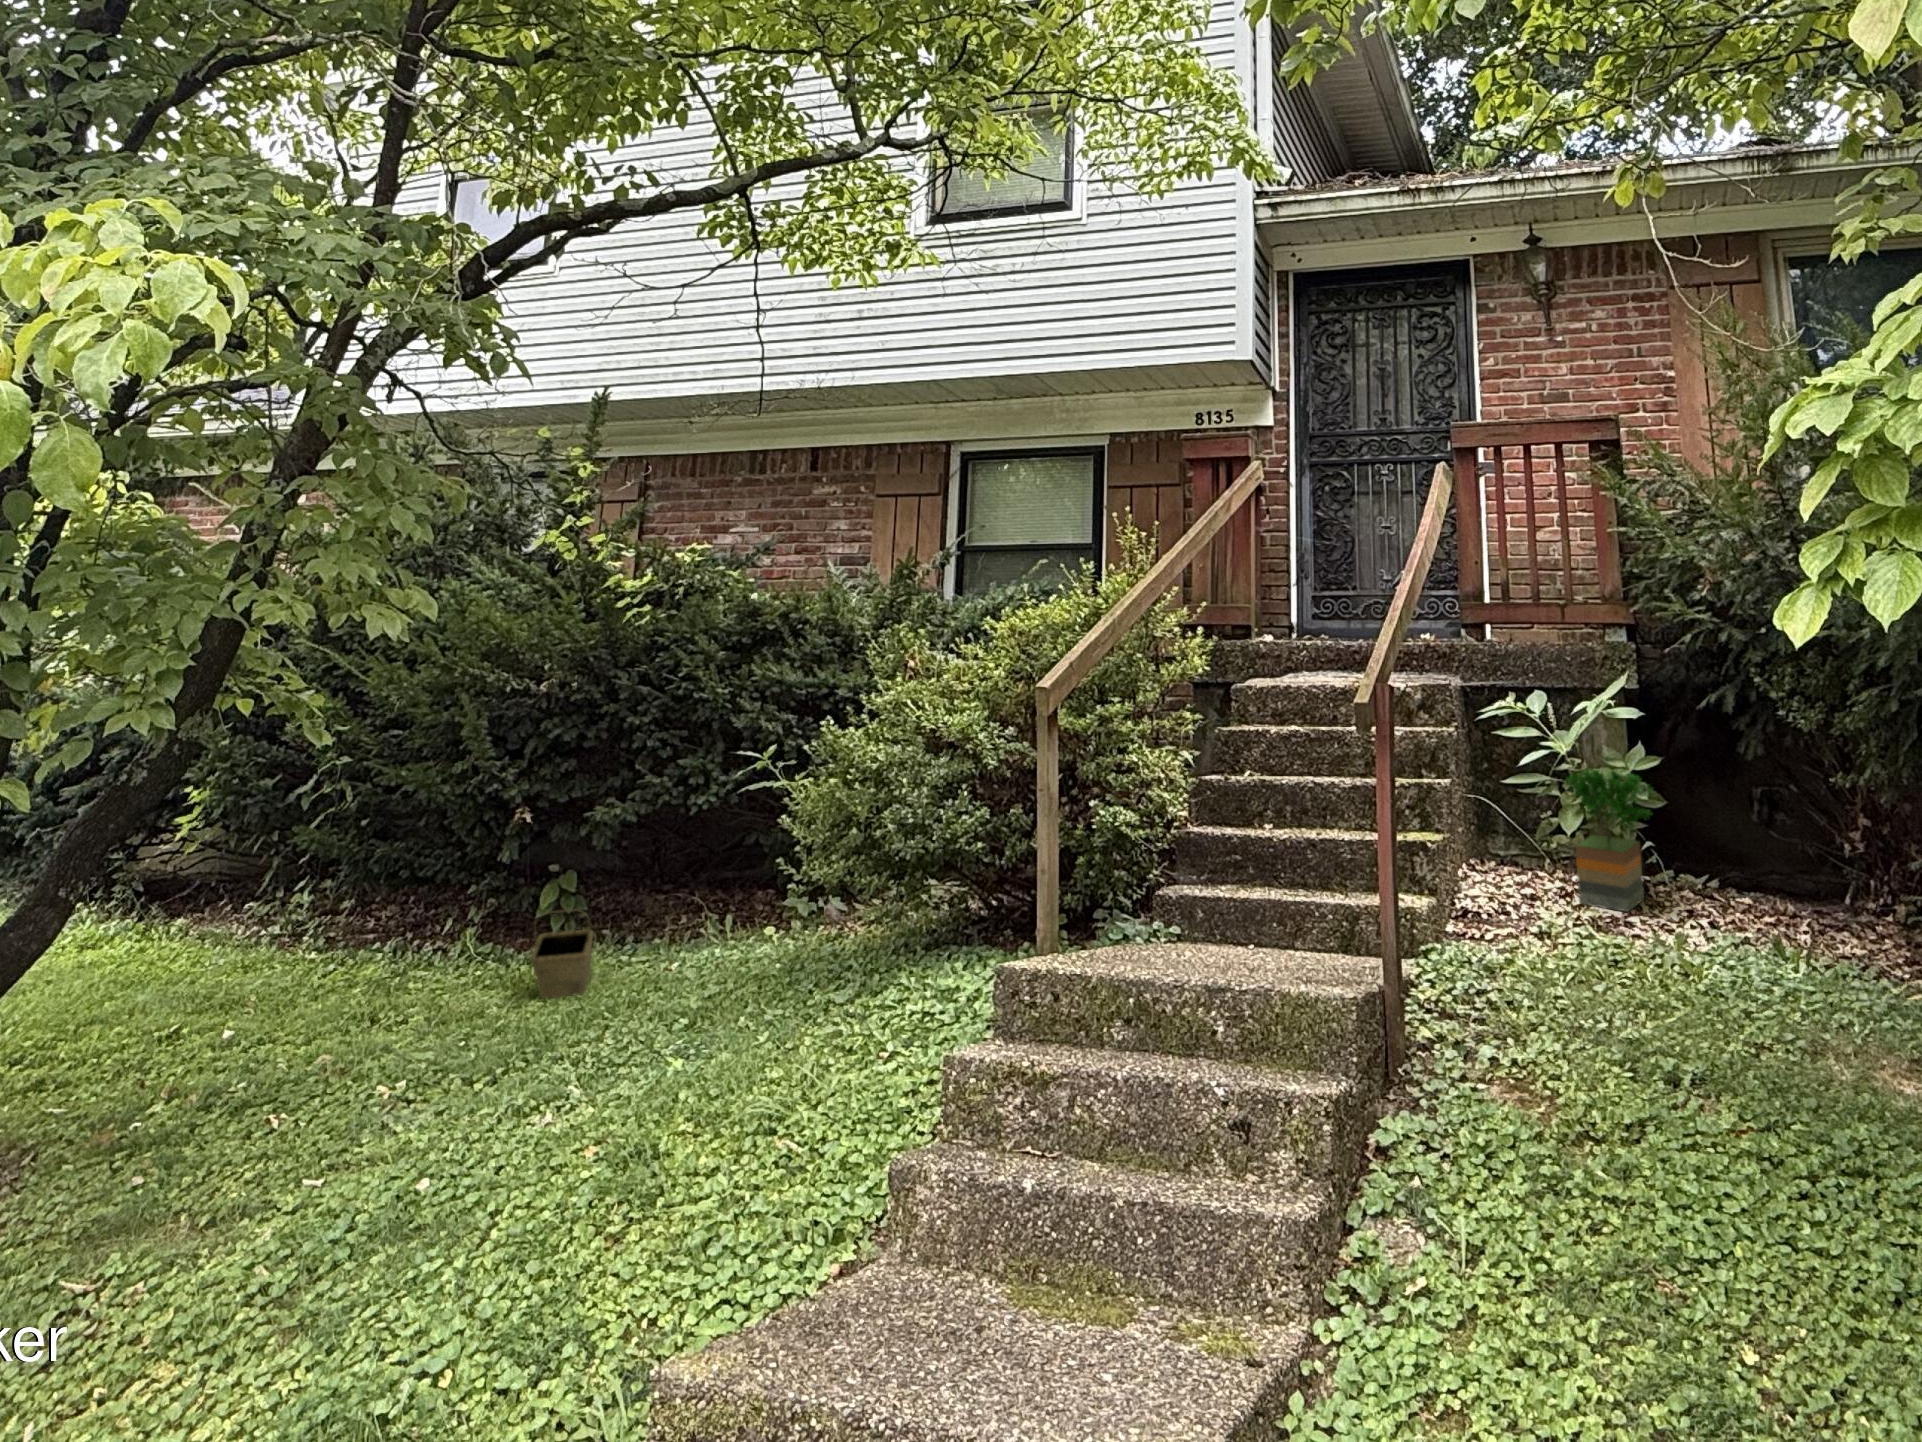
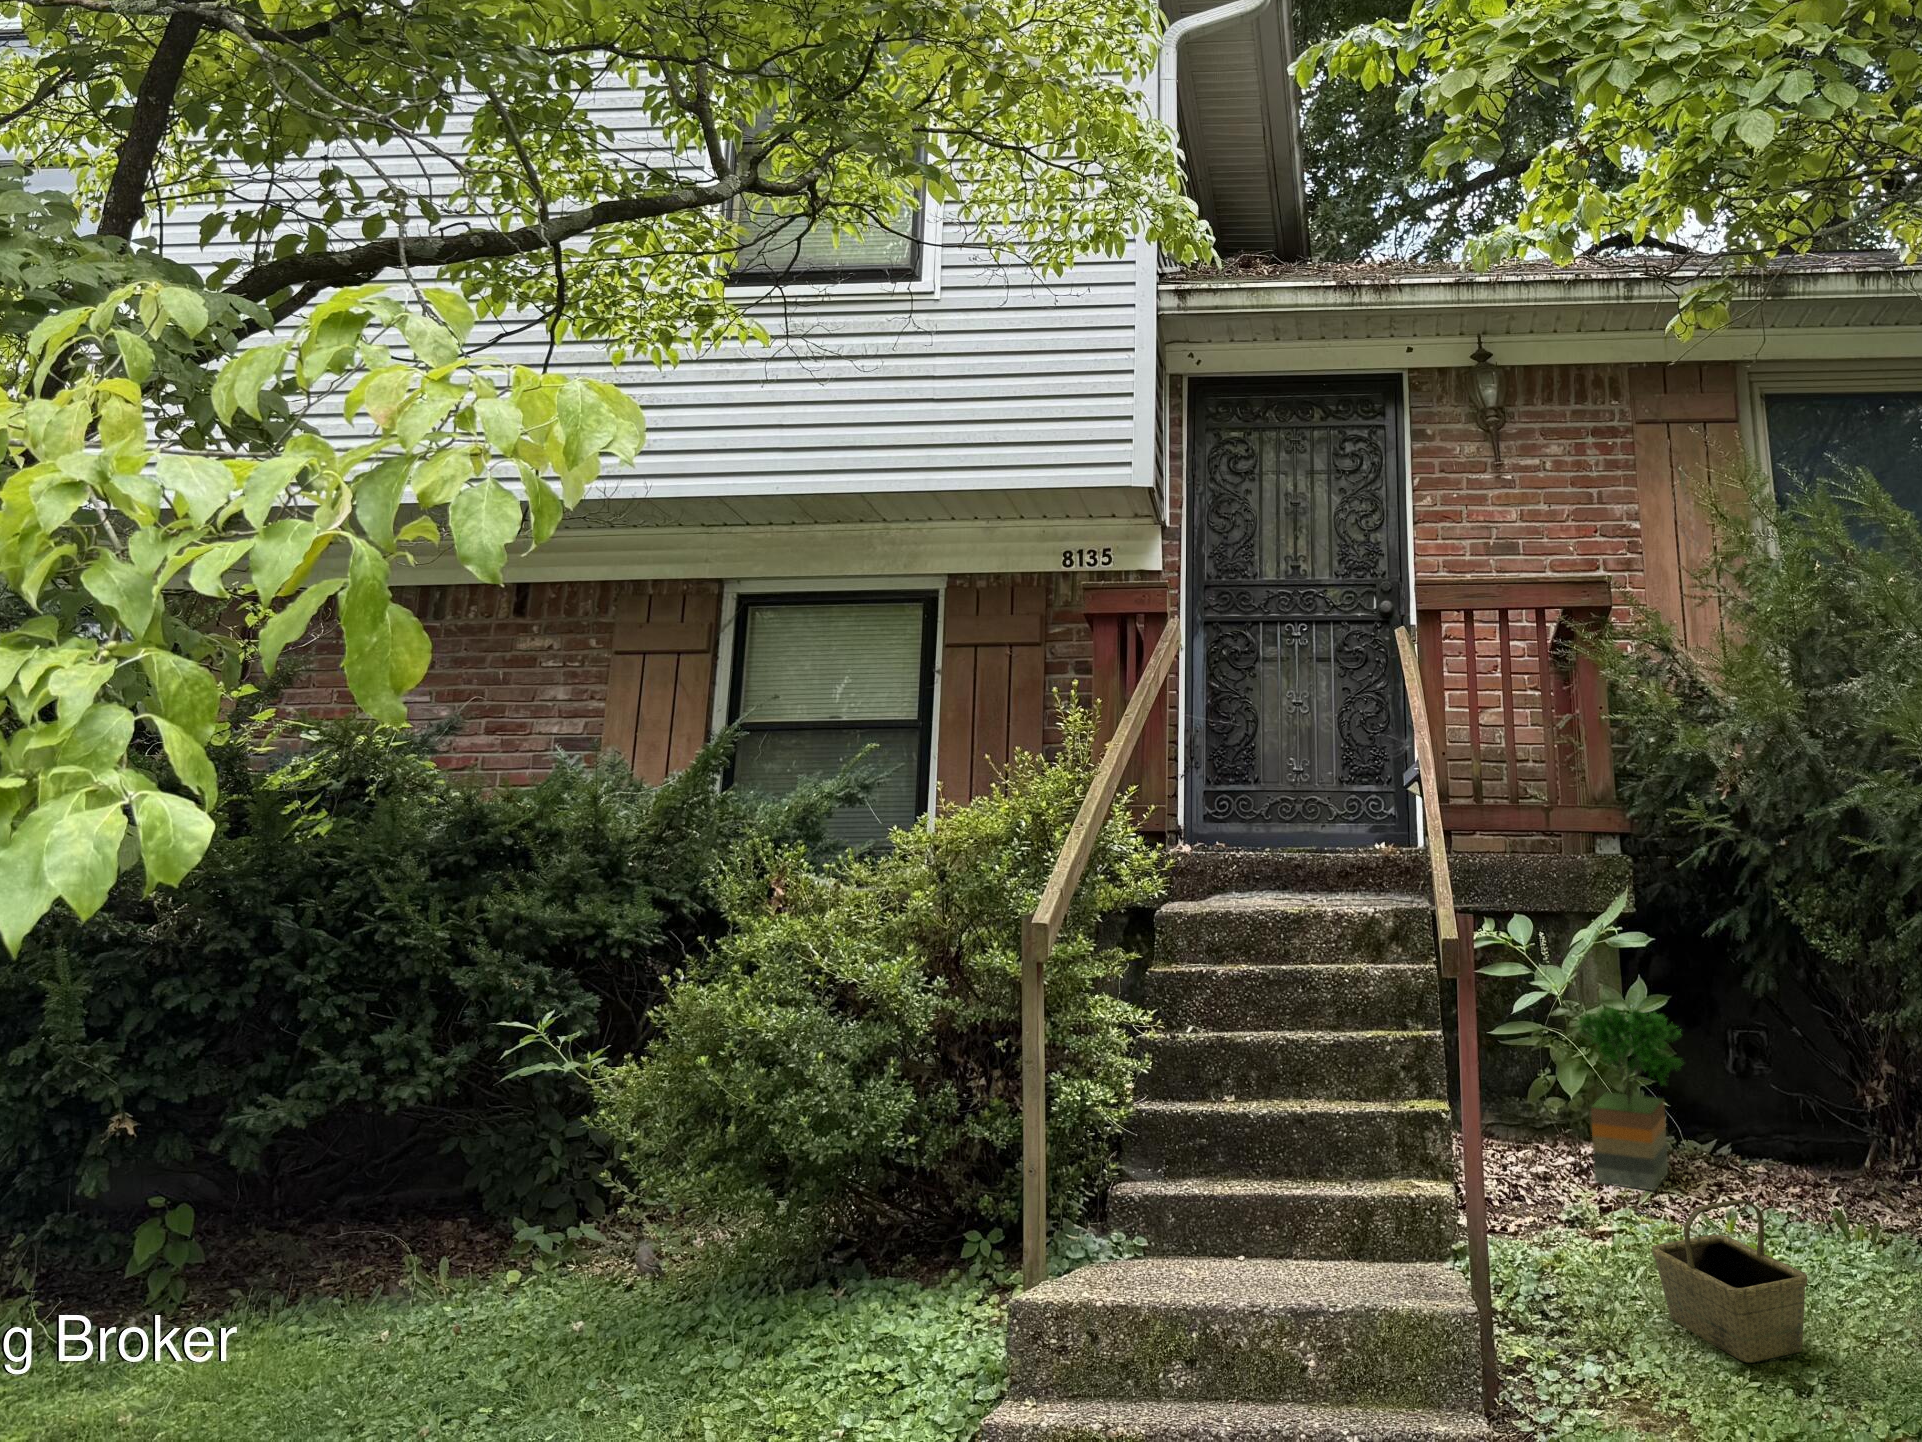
basket: present [530,909,593,999] -> present [1652,1199,1807,1363]

